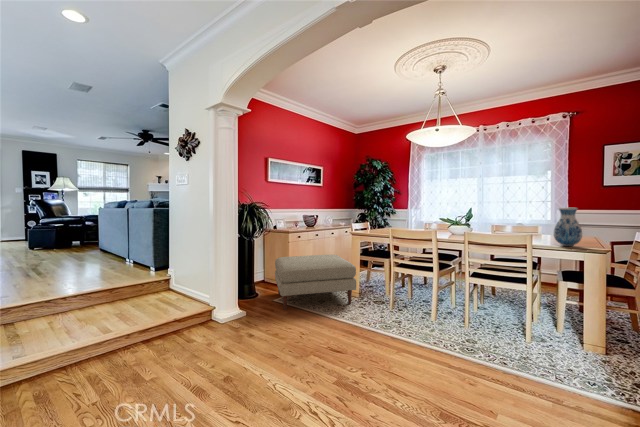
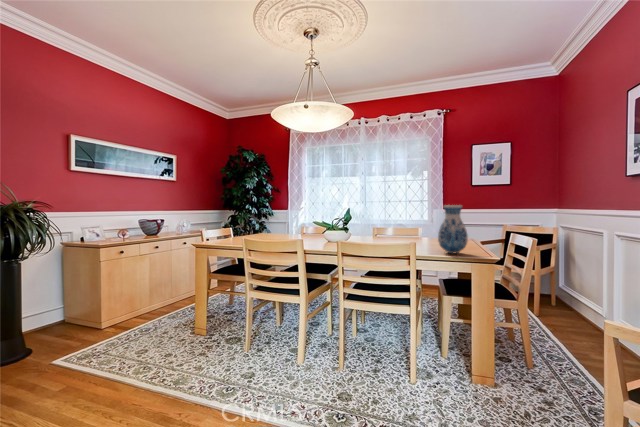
ottoman: present [275,255,356,310] -> none [43,275,196,385]

